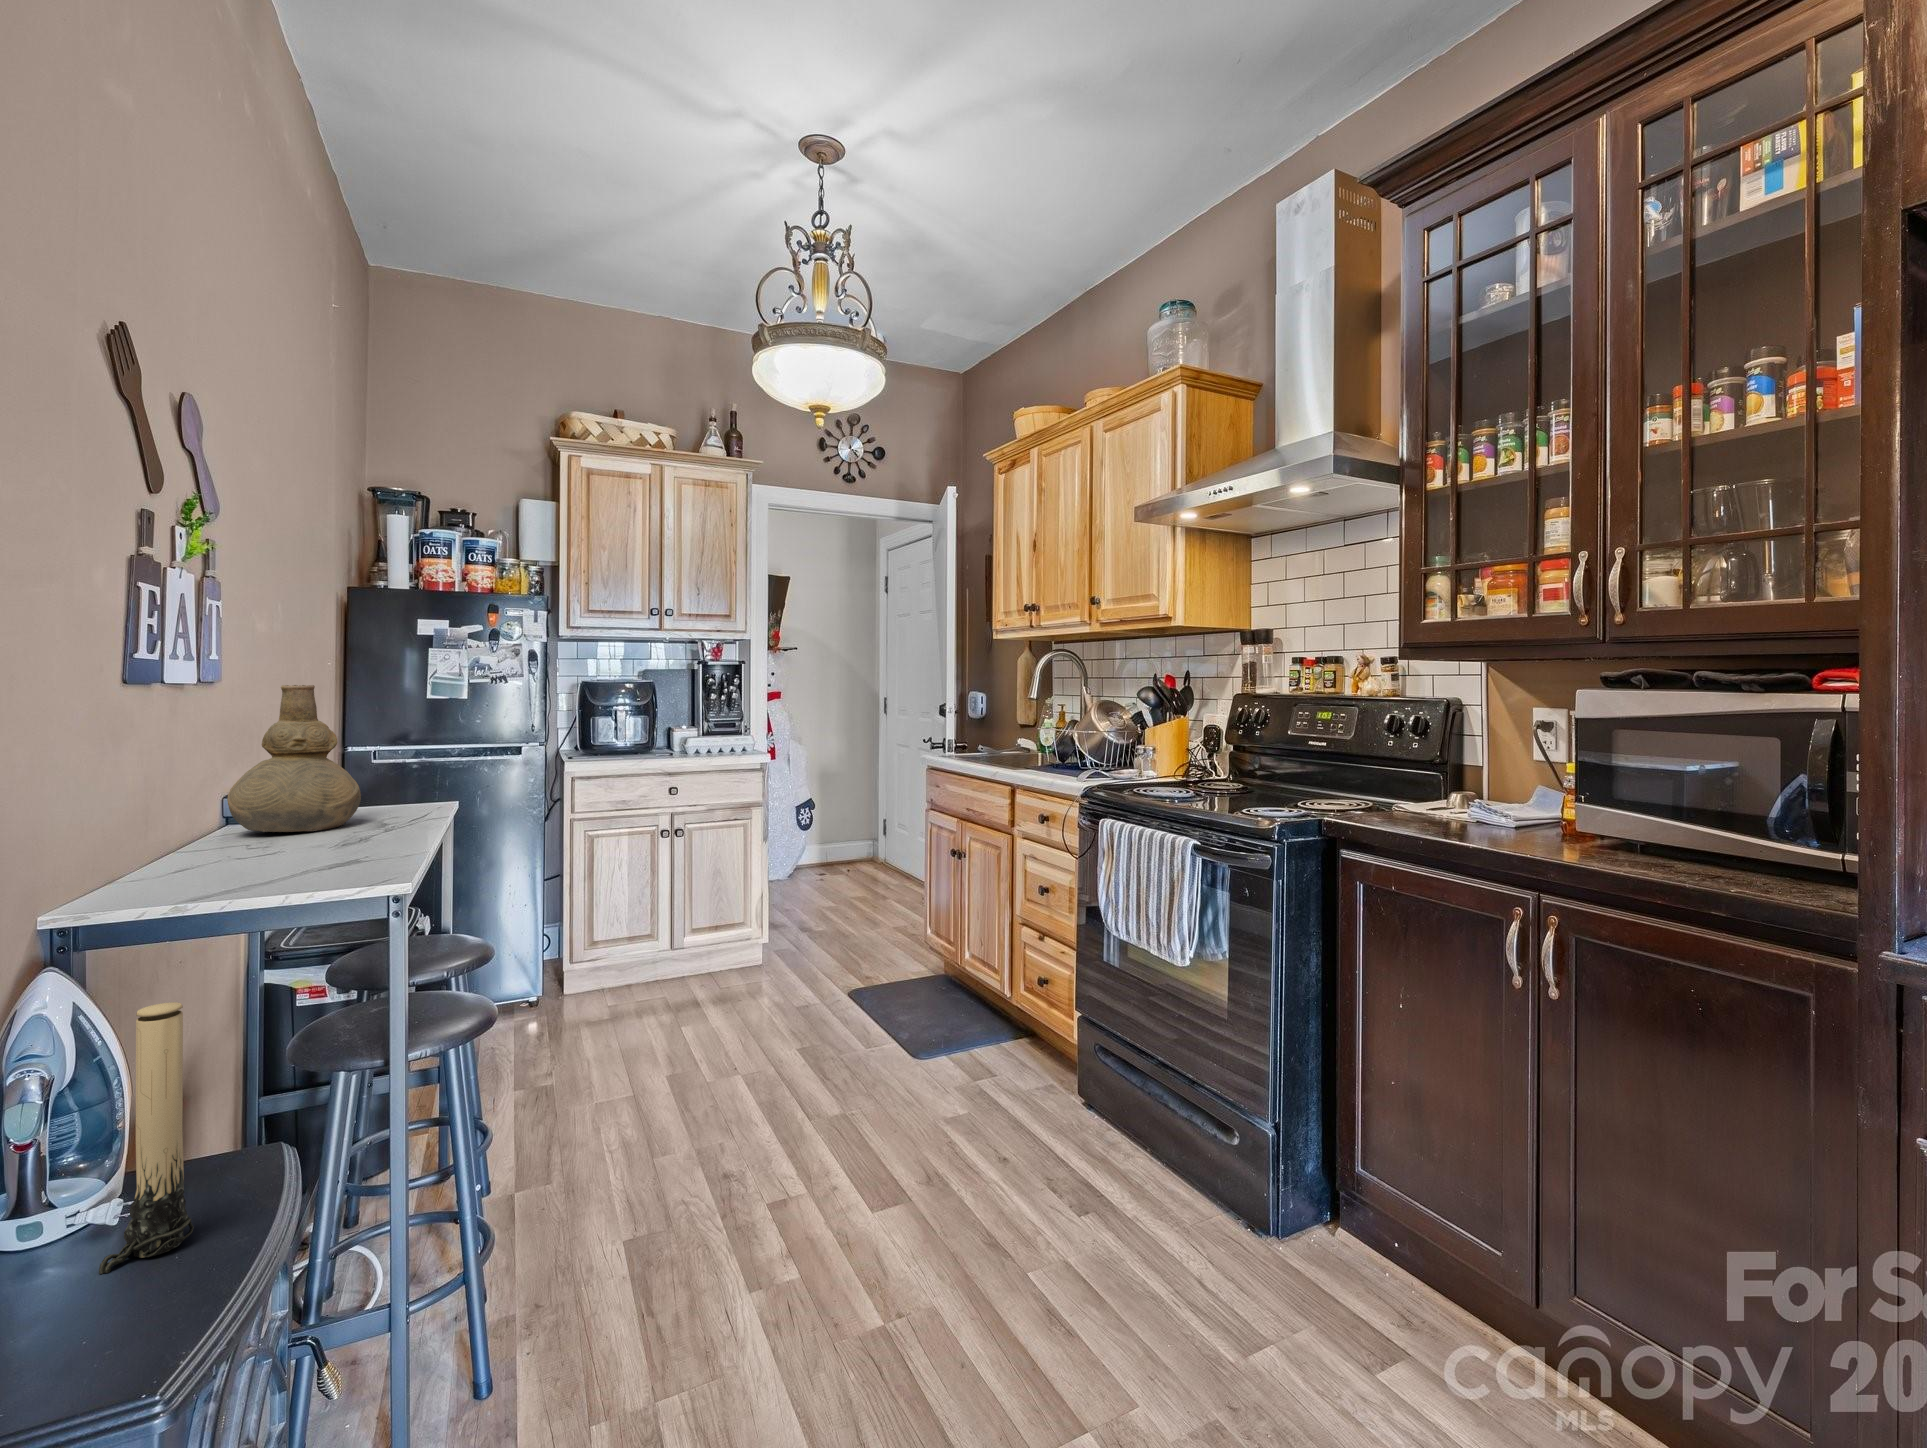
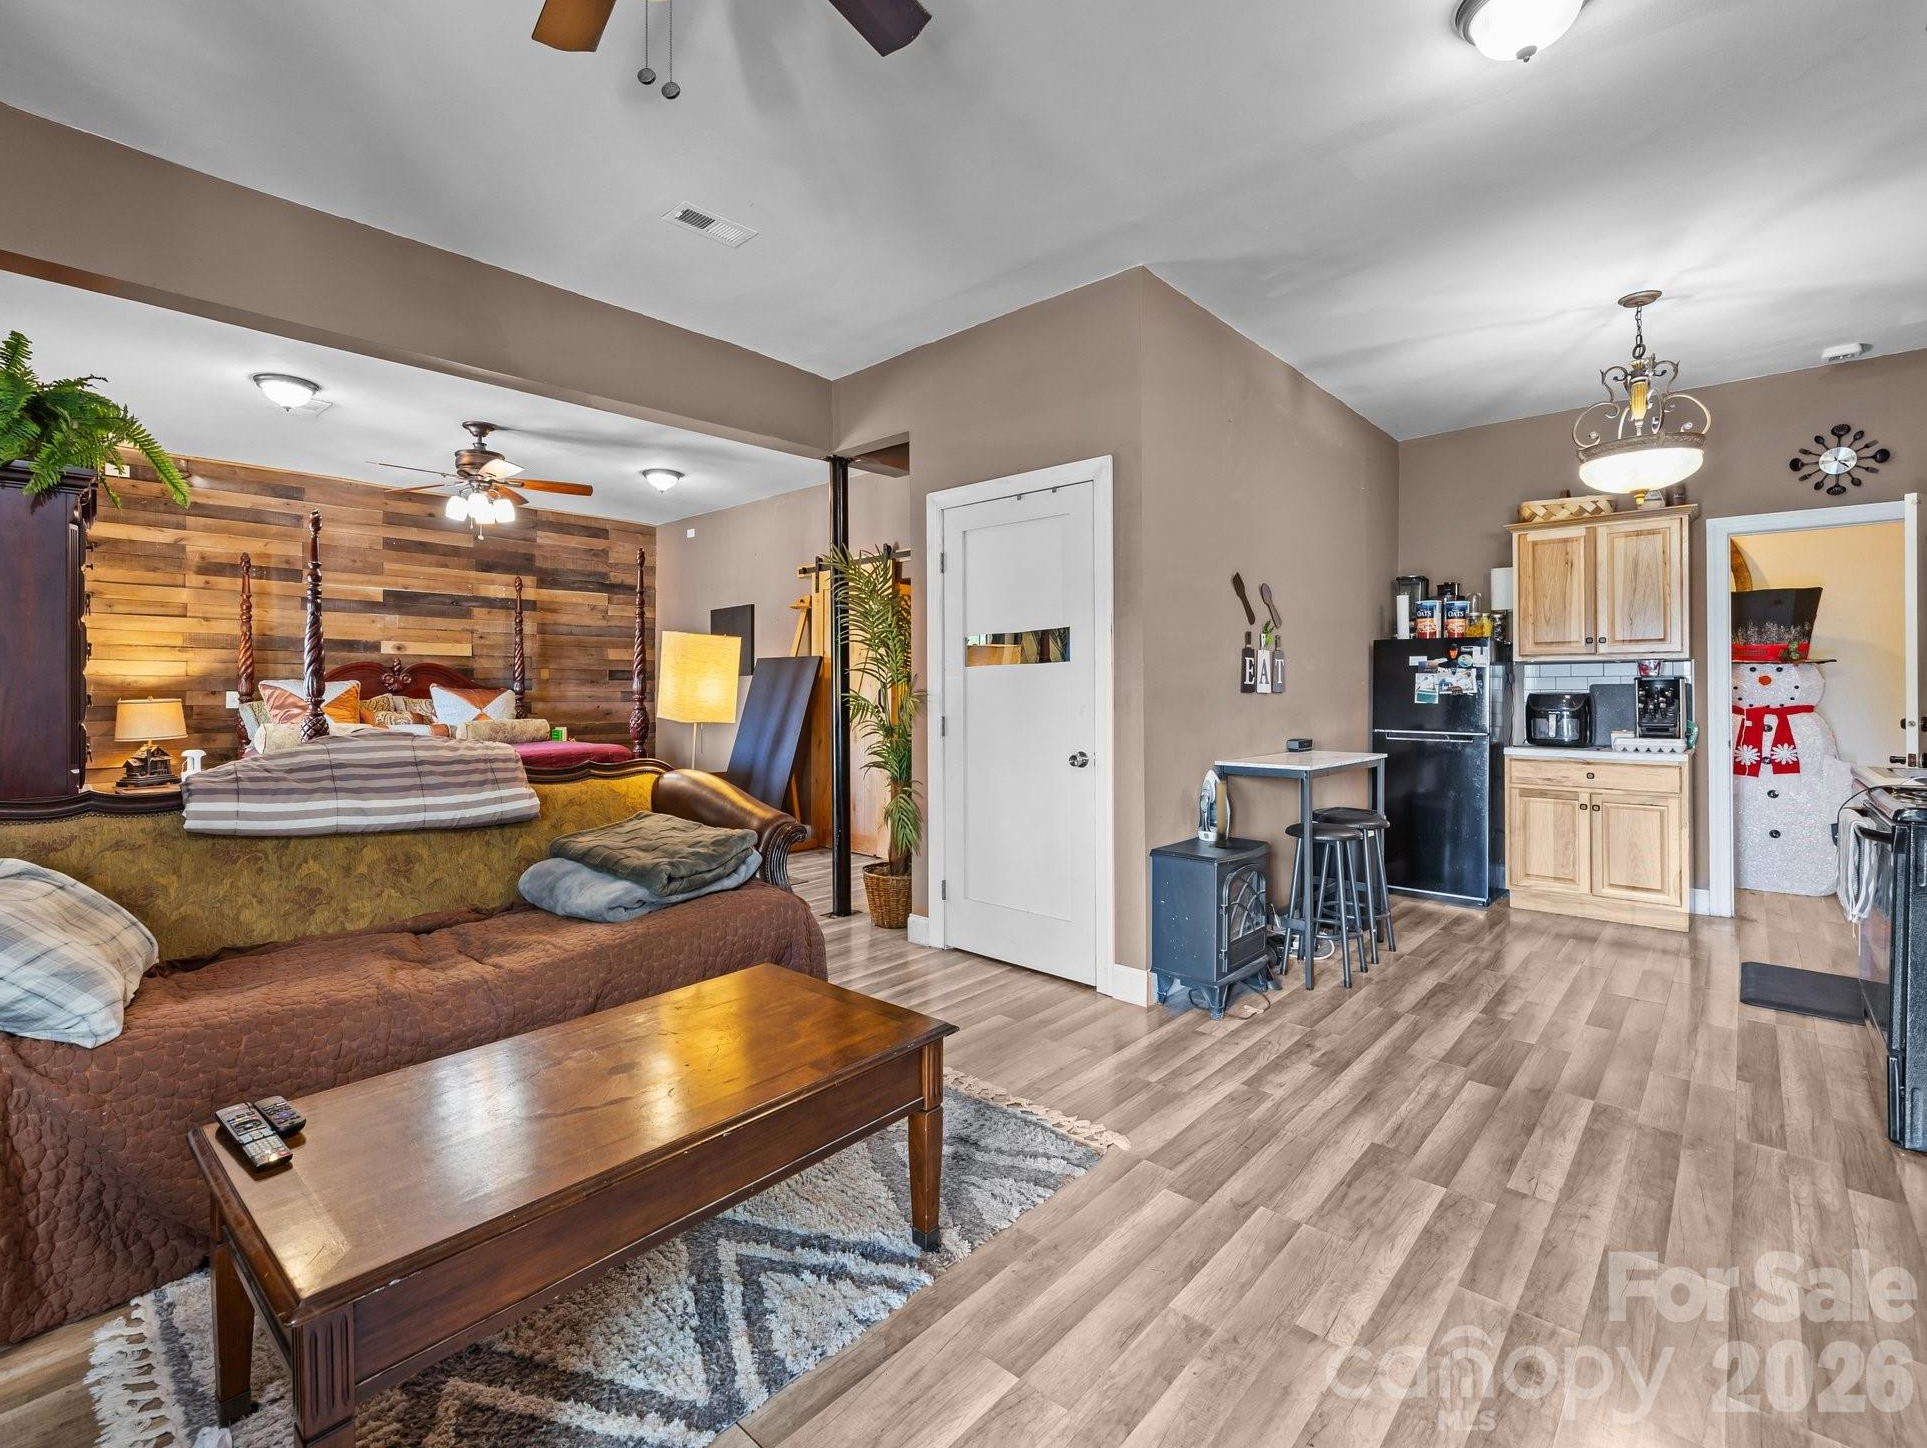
vase: present [227,685,361,832] -> none [1279,694,1329,757]

